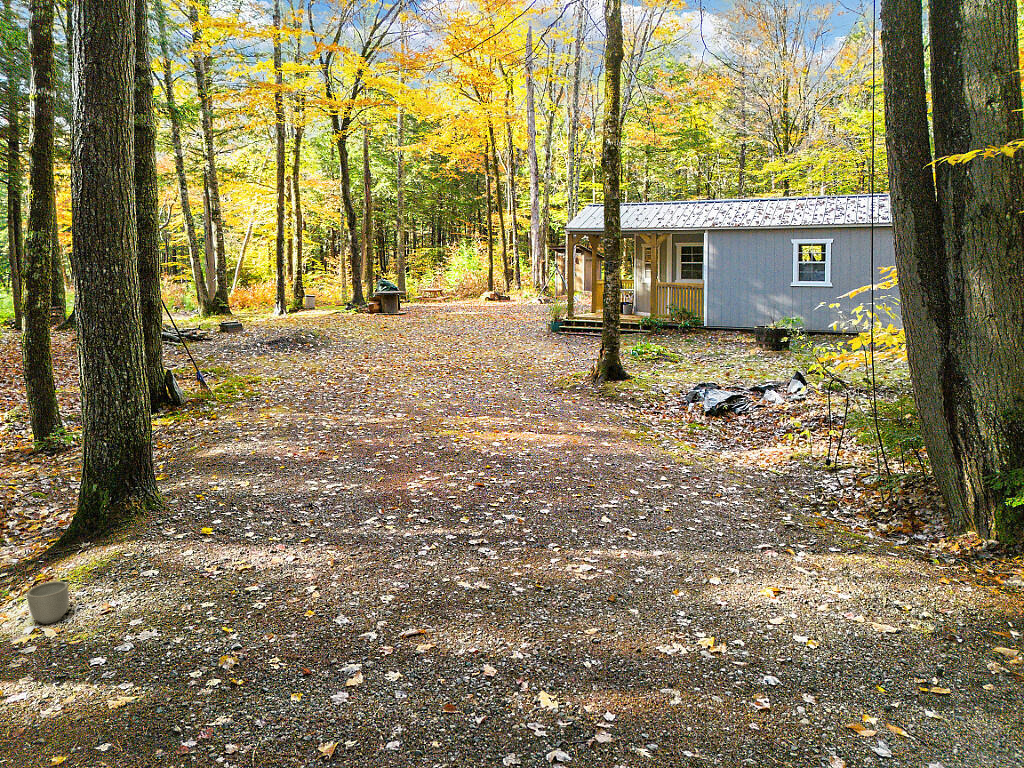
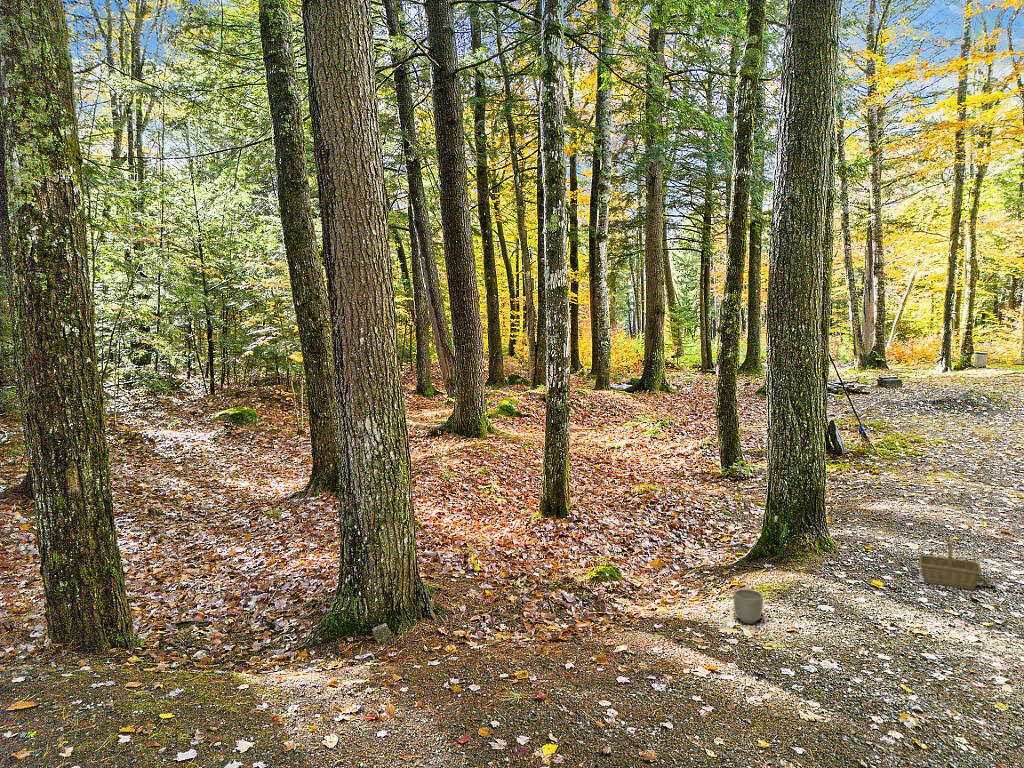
basket: none [247,474,298,517] -> present [920,543,981,590]

